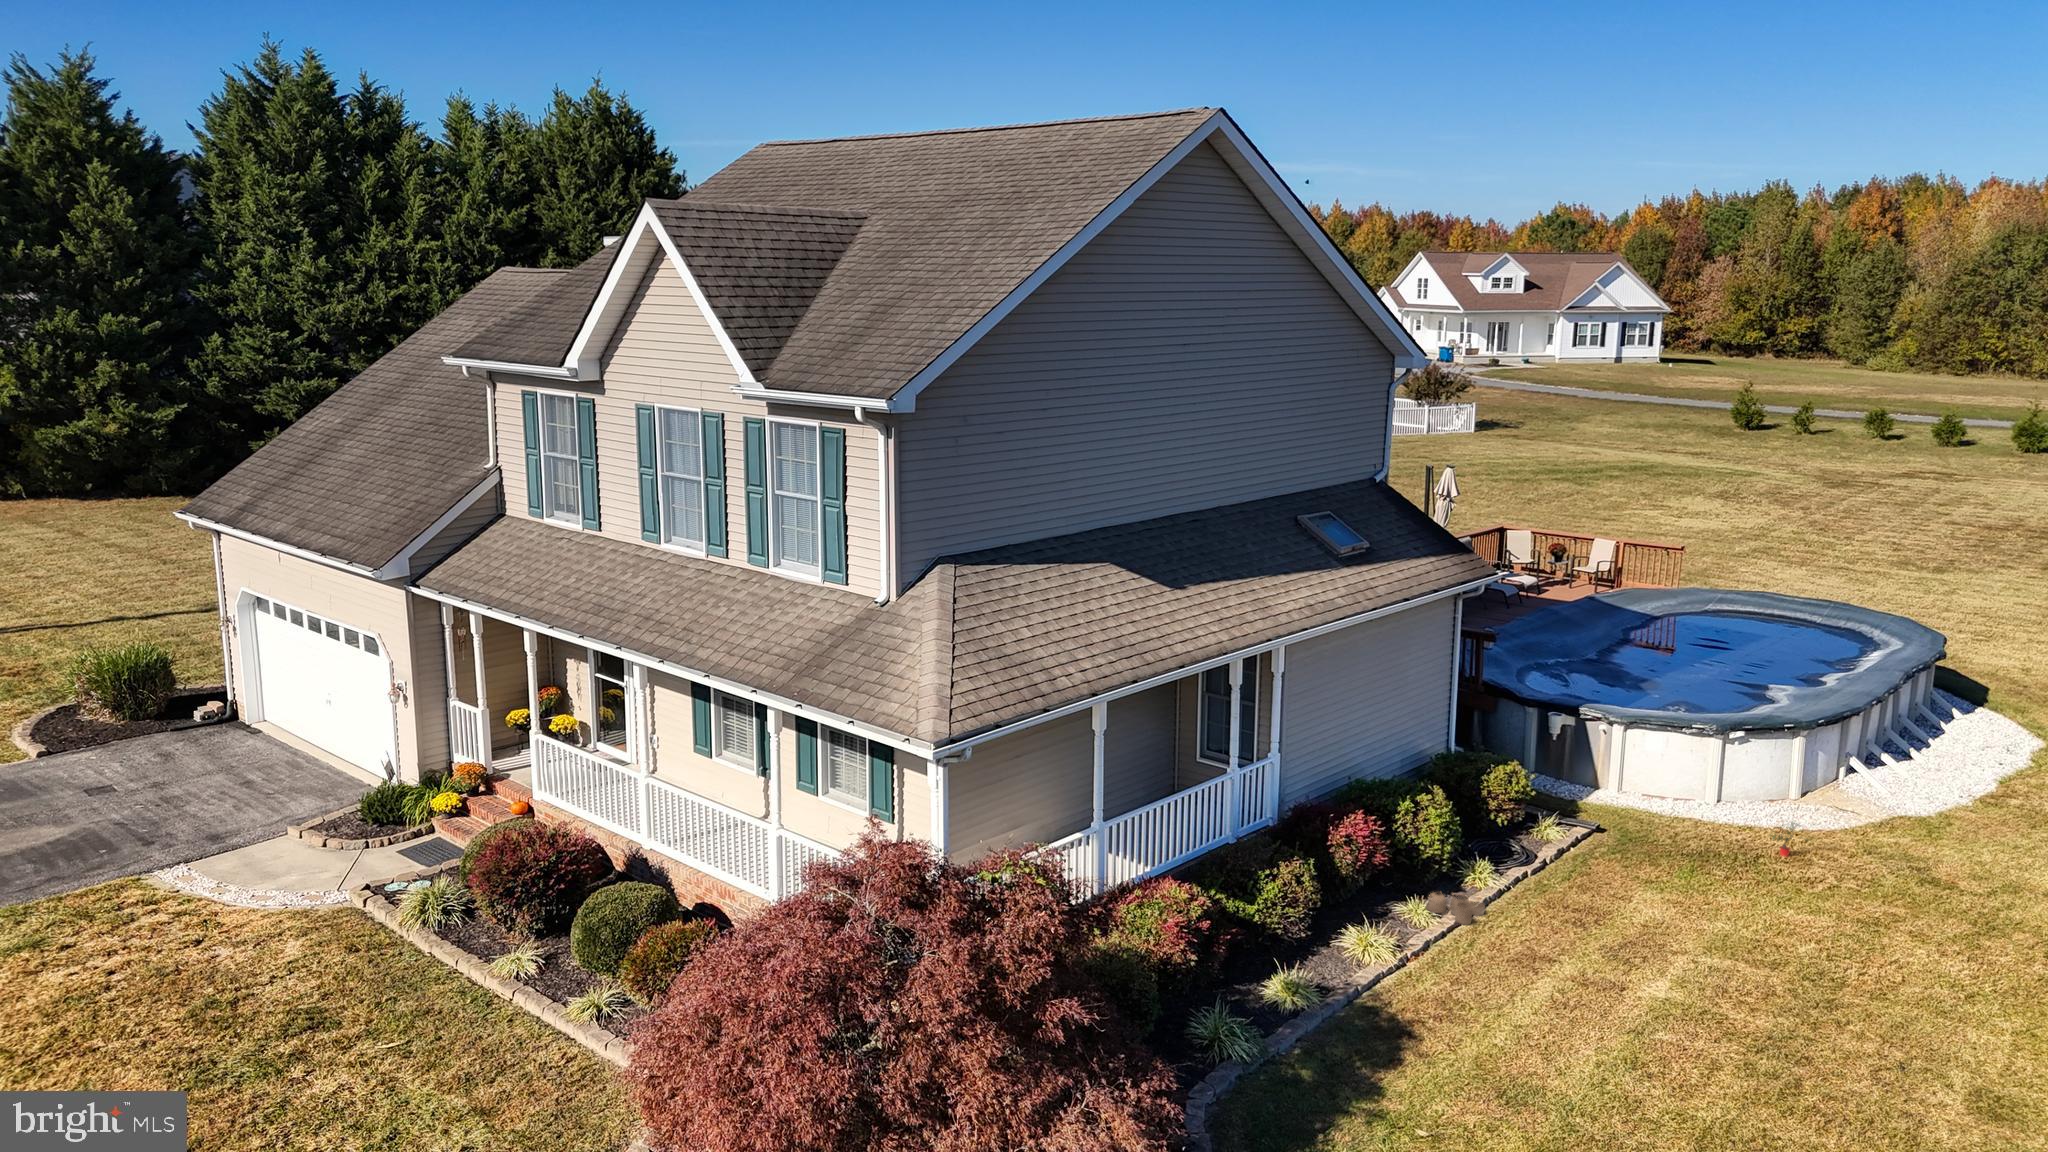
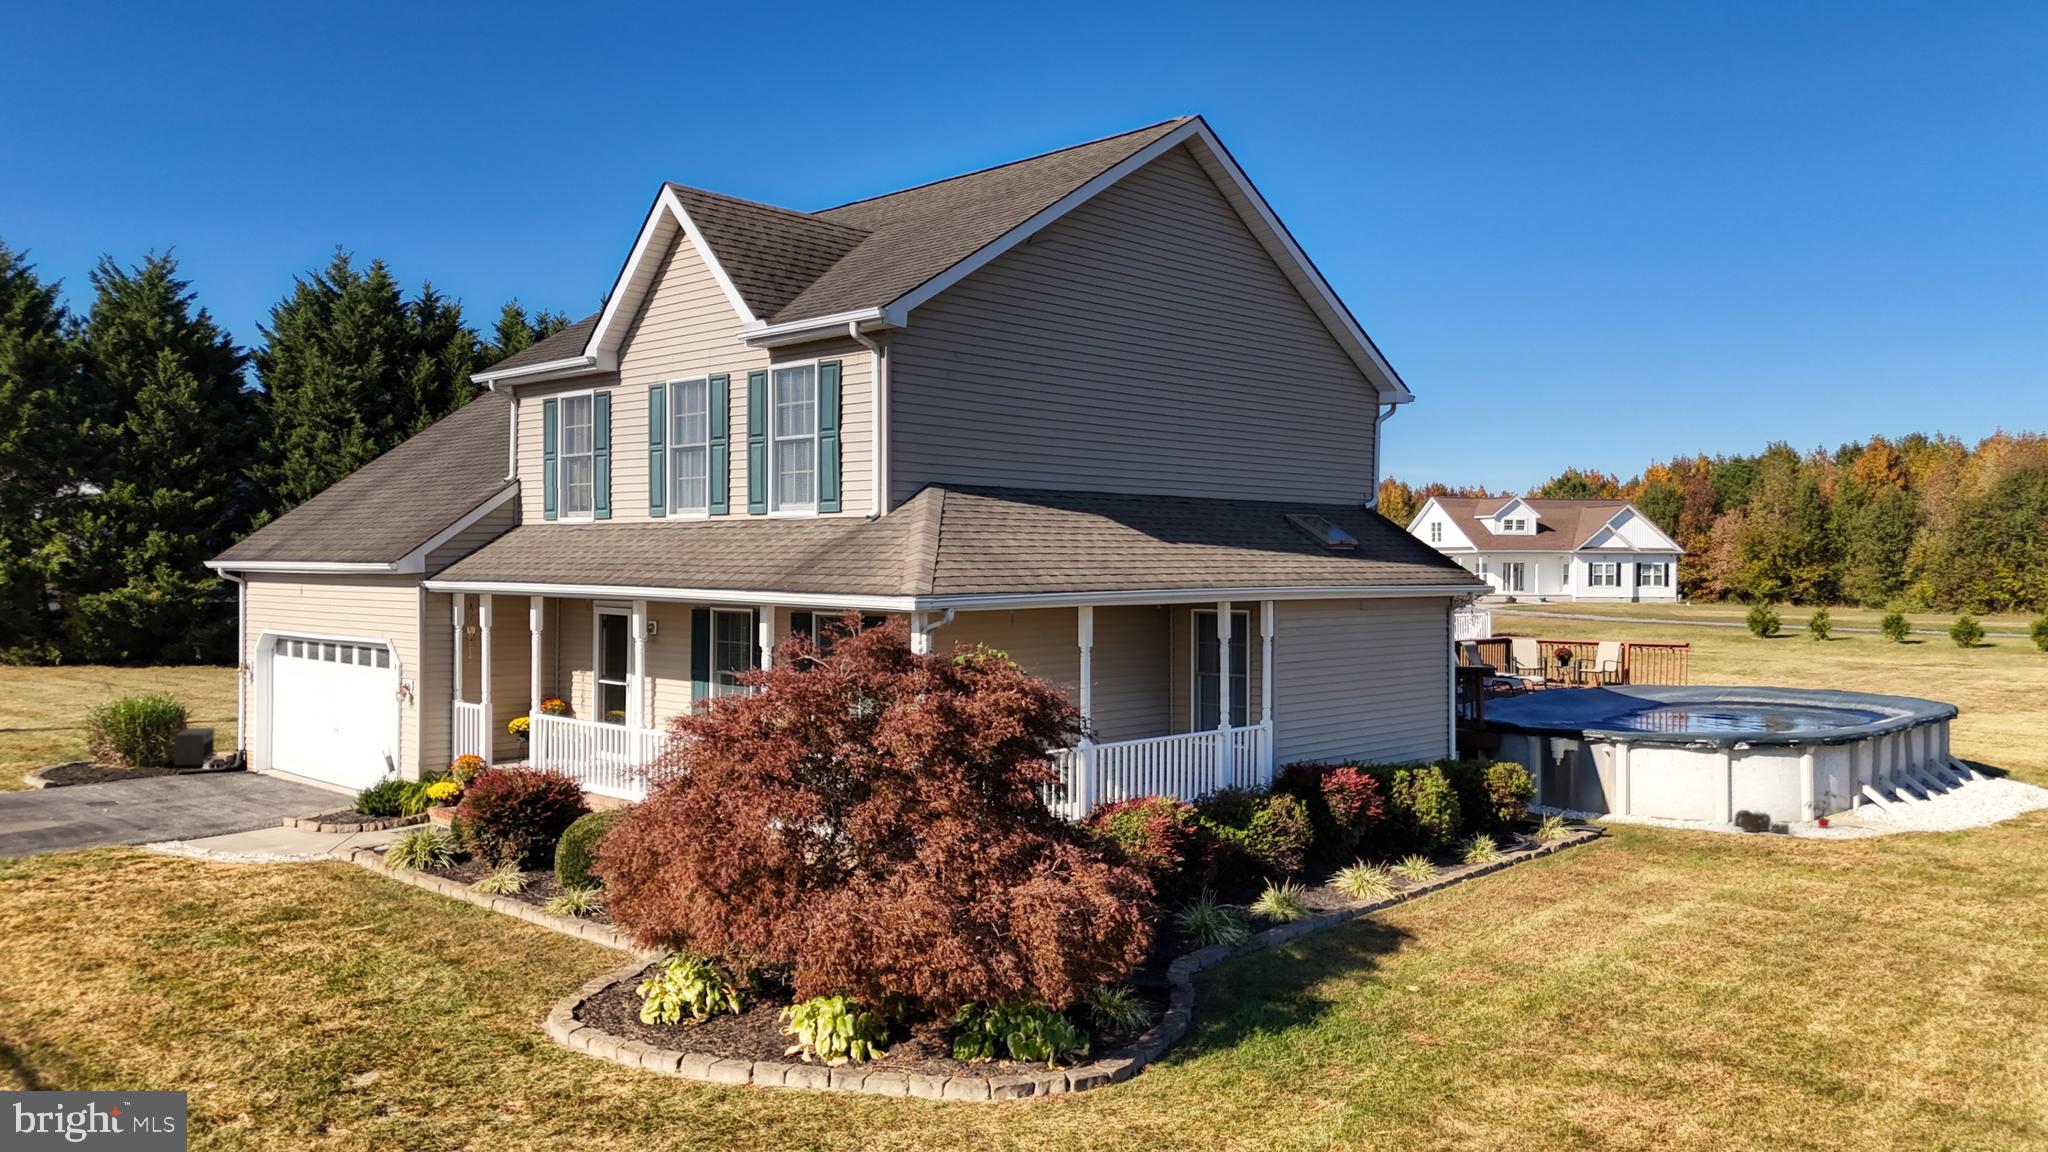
bench: none [172,674,212,720] -> present [174,728,215,765]
woven basket: present [1426,892,1485,925] -> present [1734,809,1789,834]

